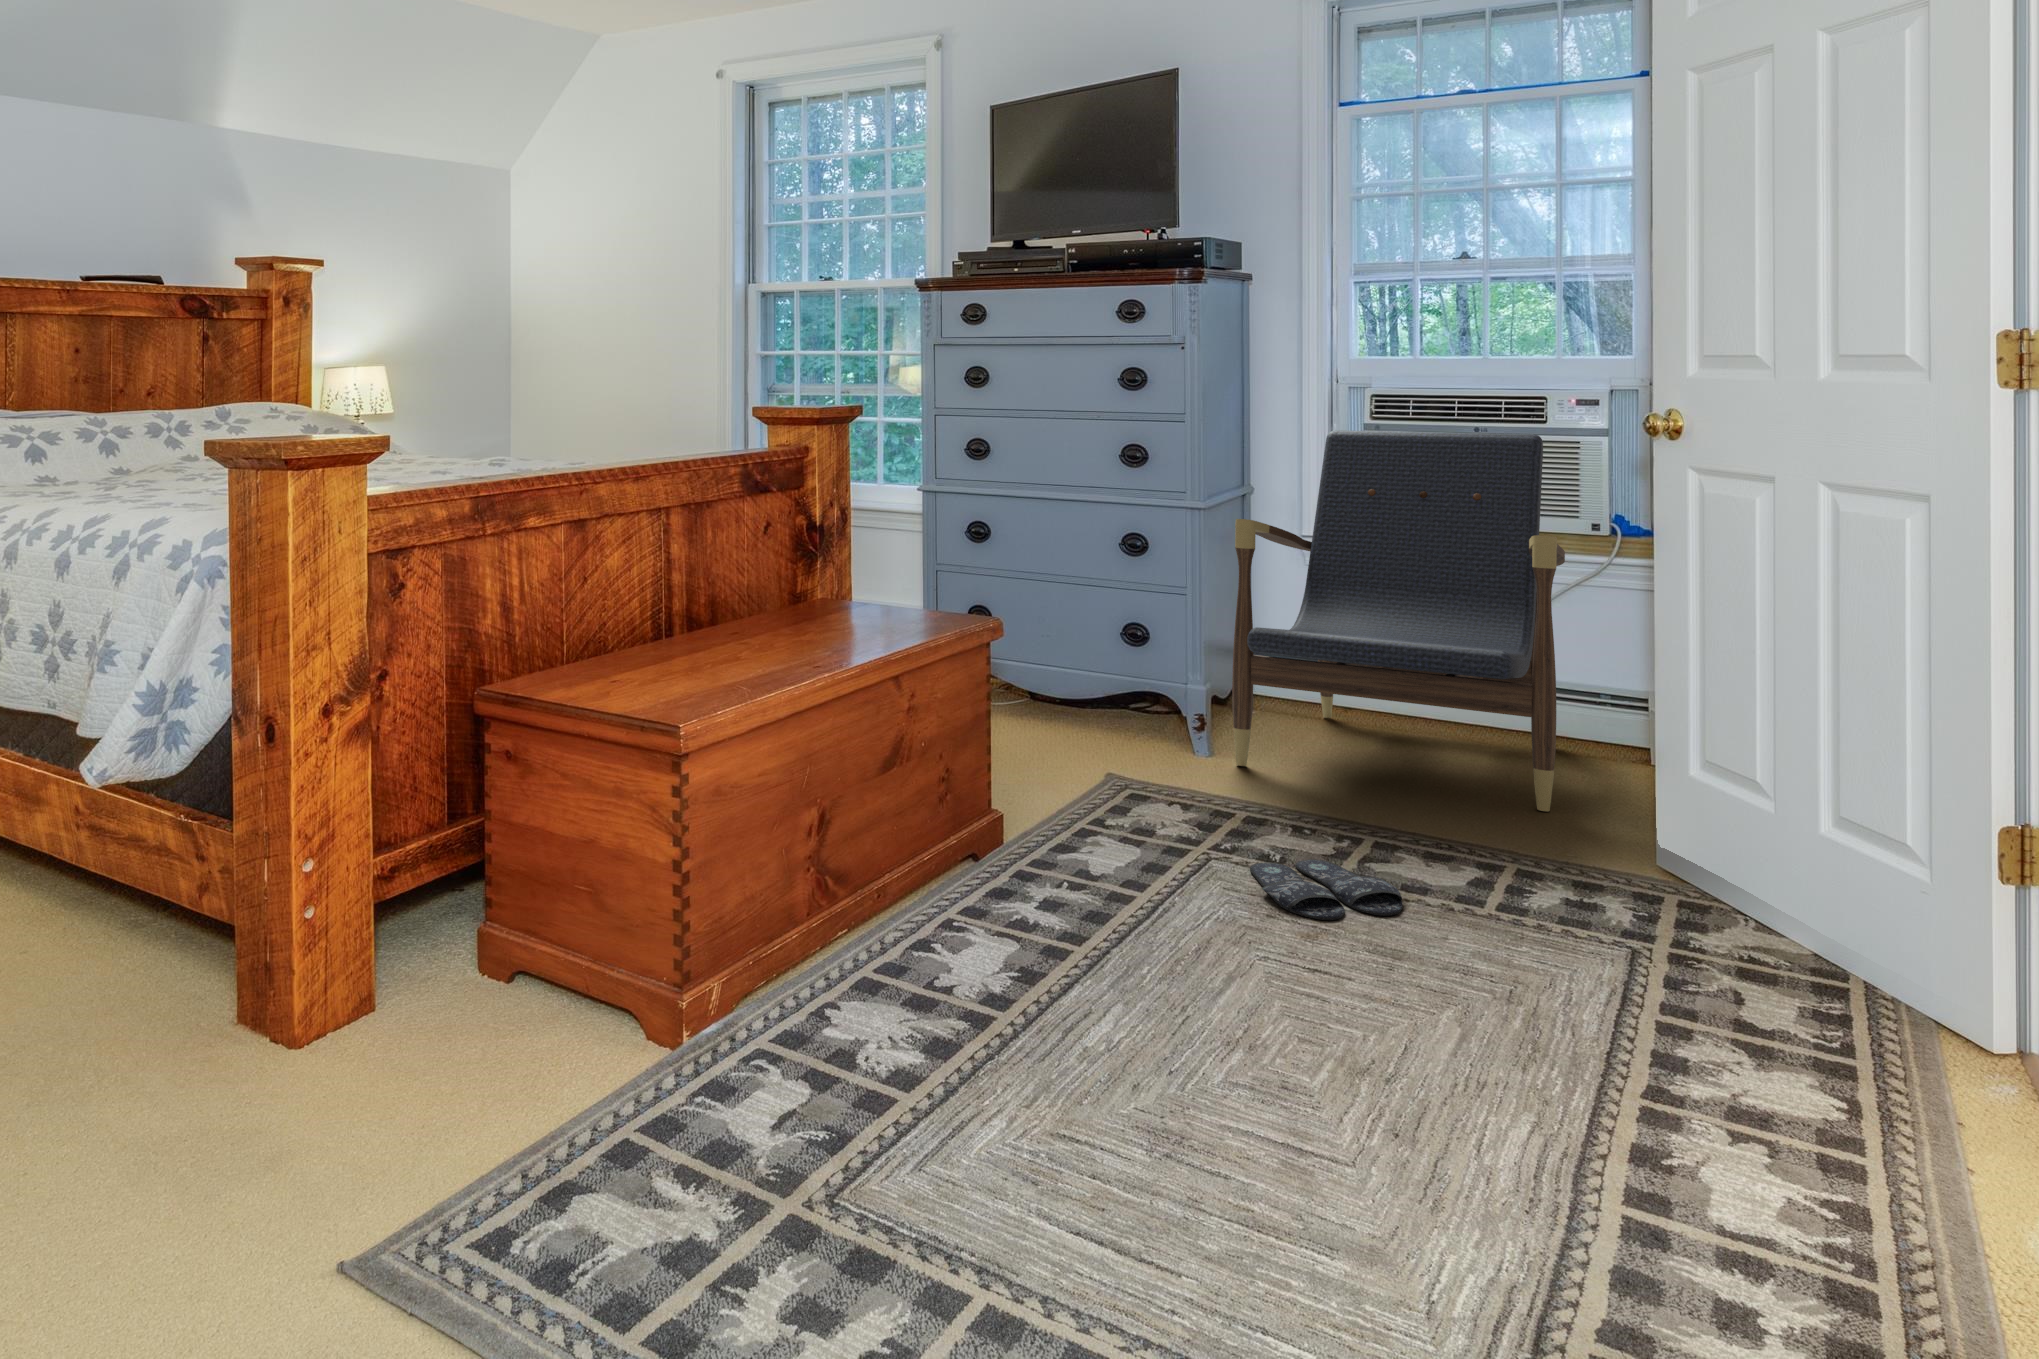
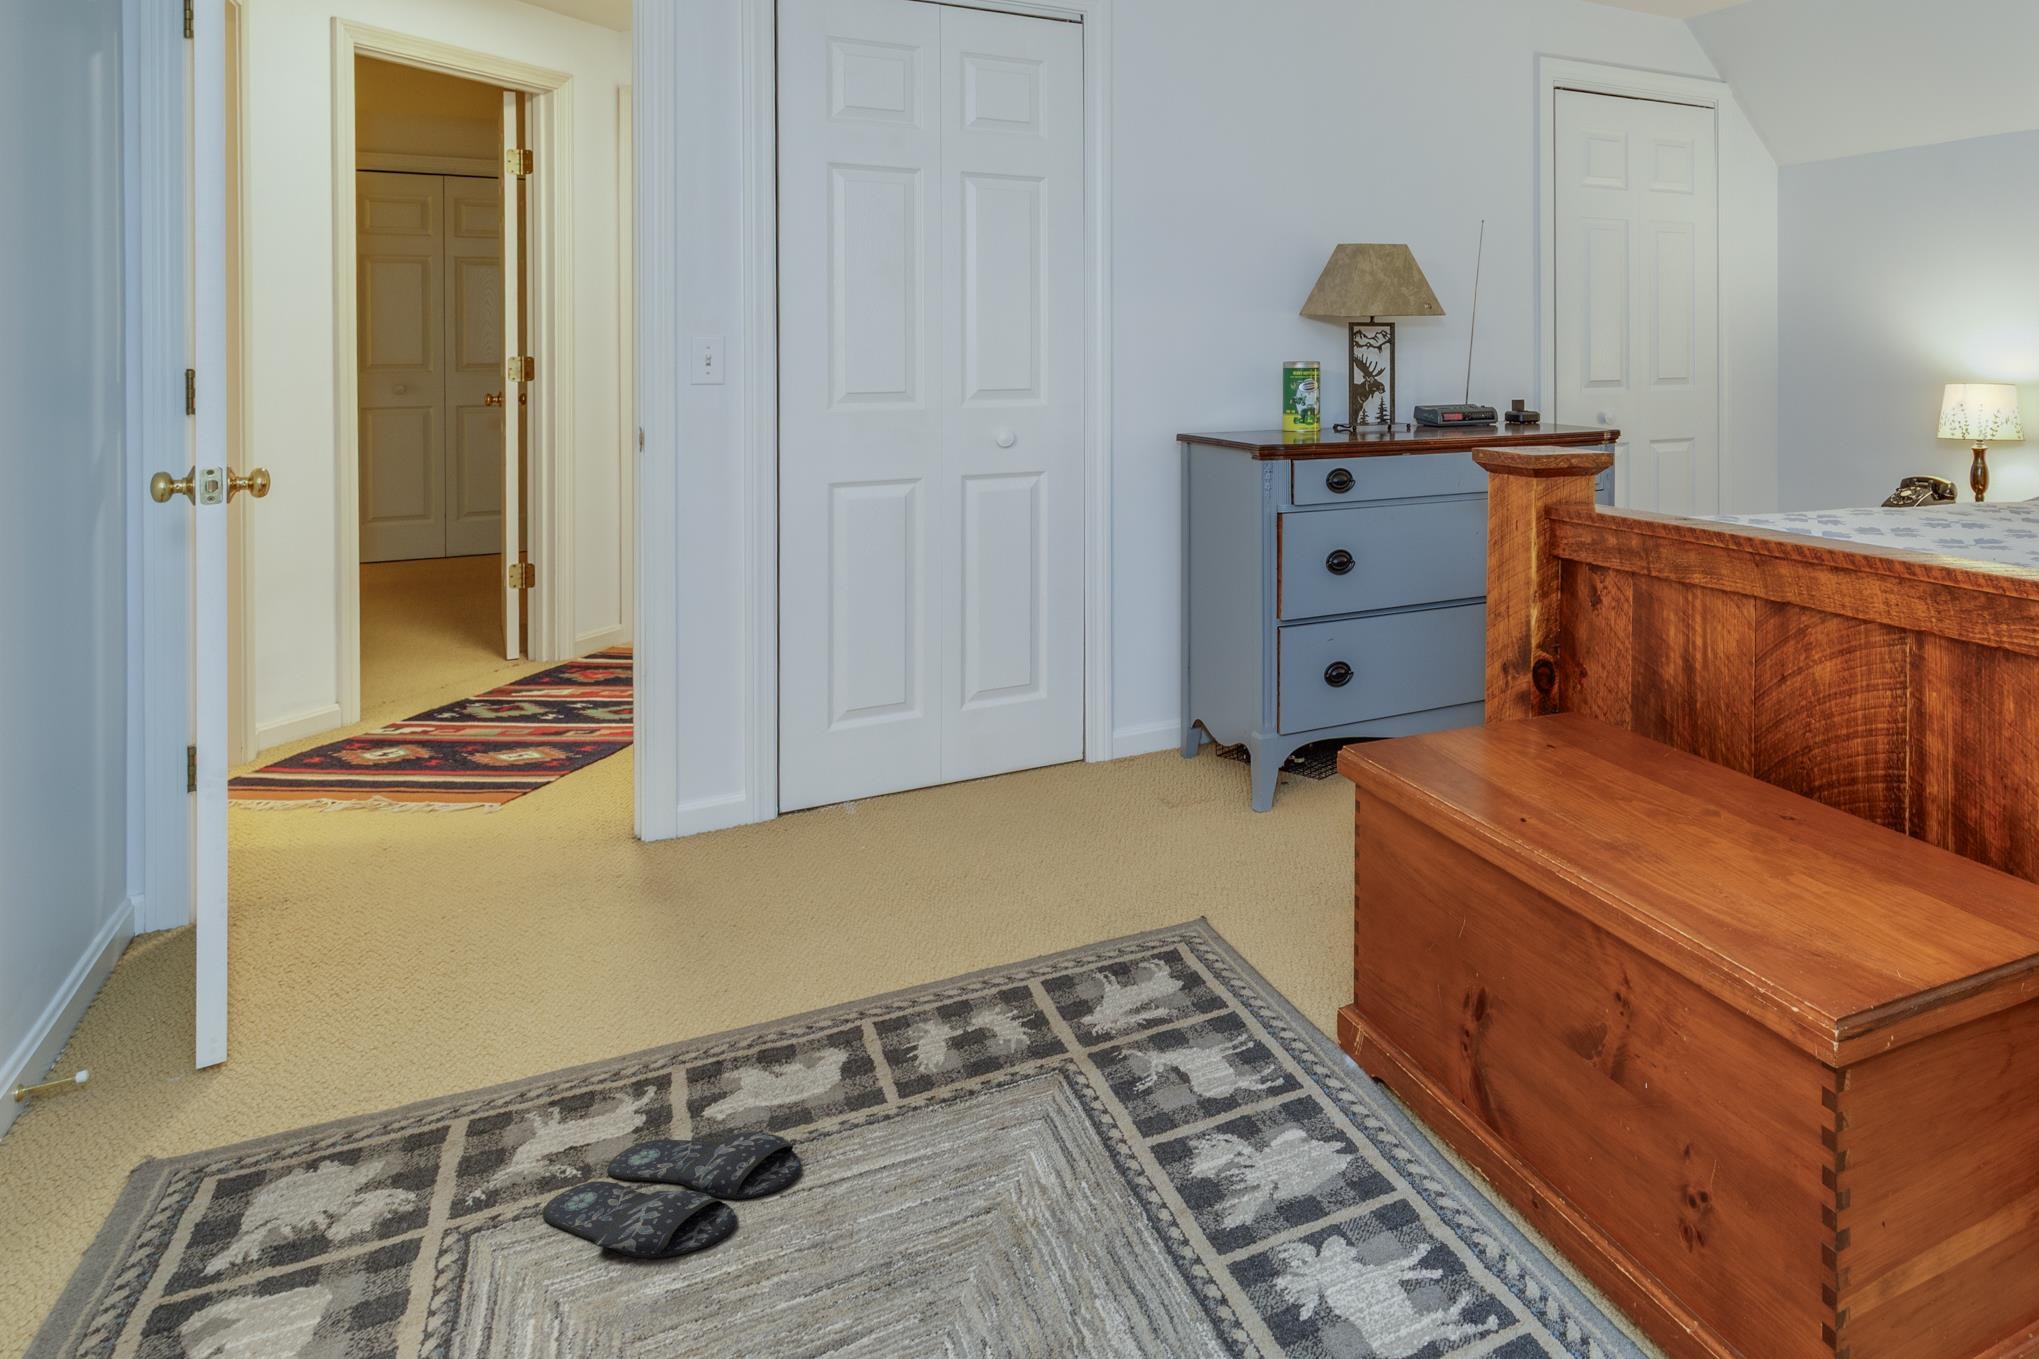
lounge chair: present [1232,430,1565,811] -> none [361,485,850,1041]

